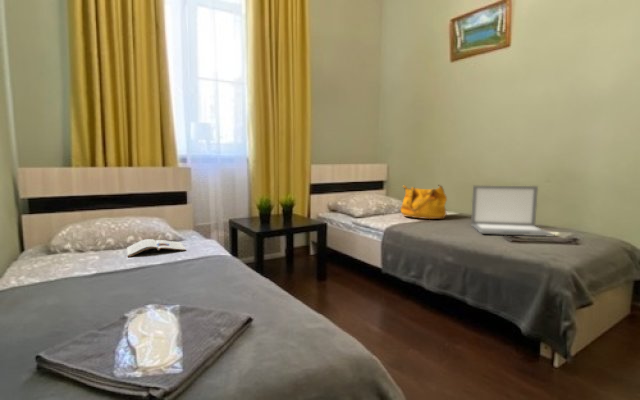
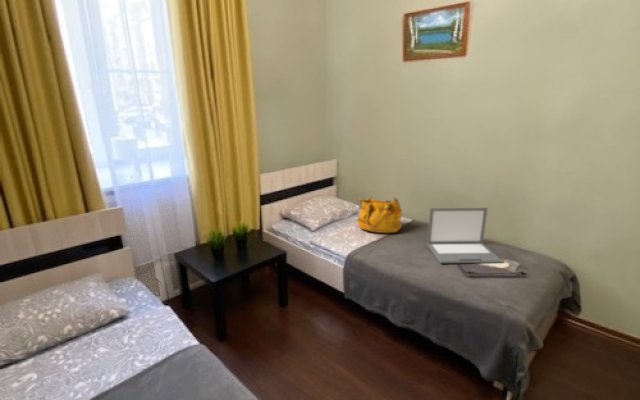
magazine: present [127,239,186,257] -> none [65,325,142,376]

